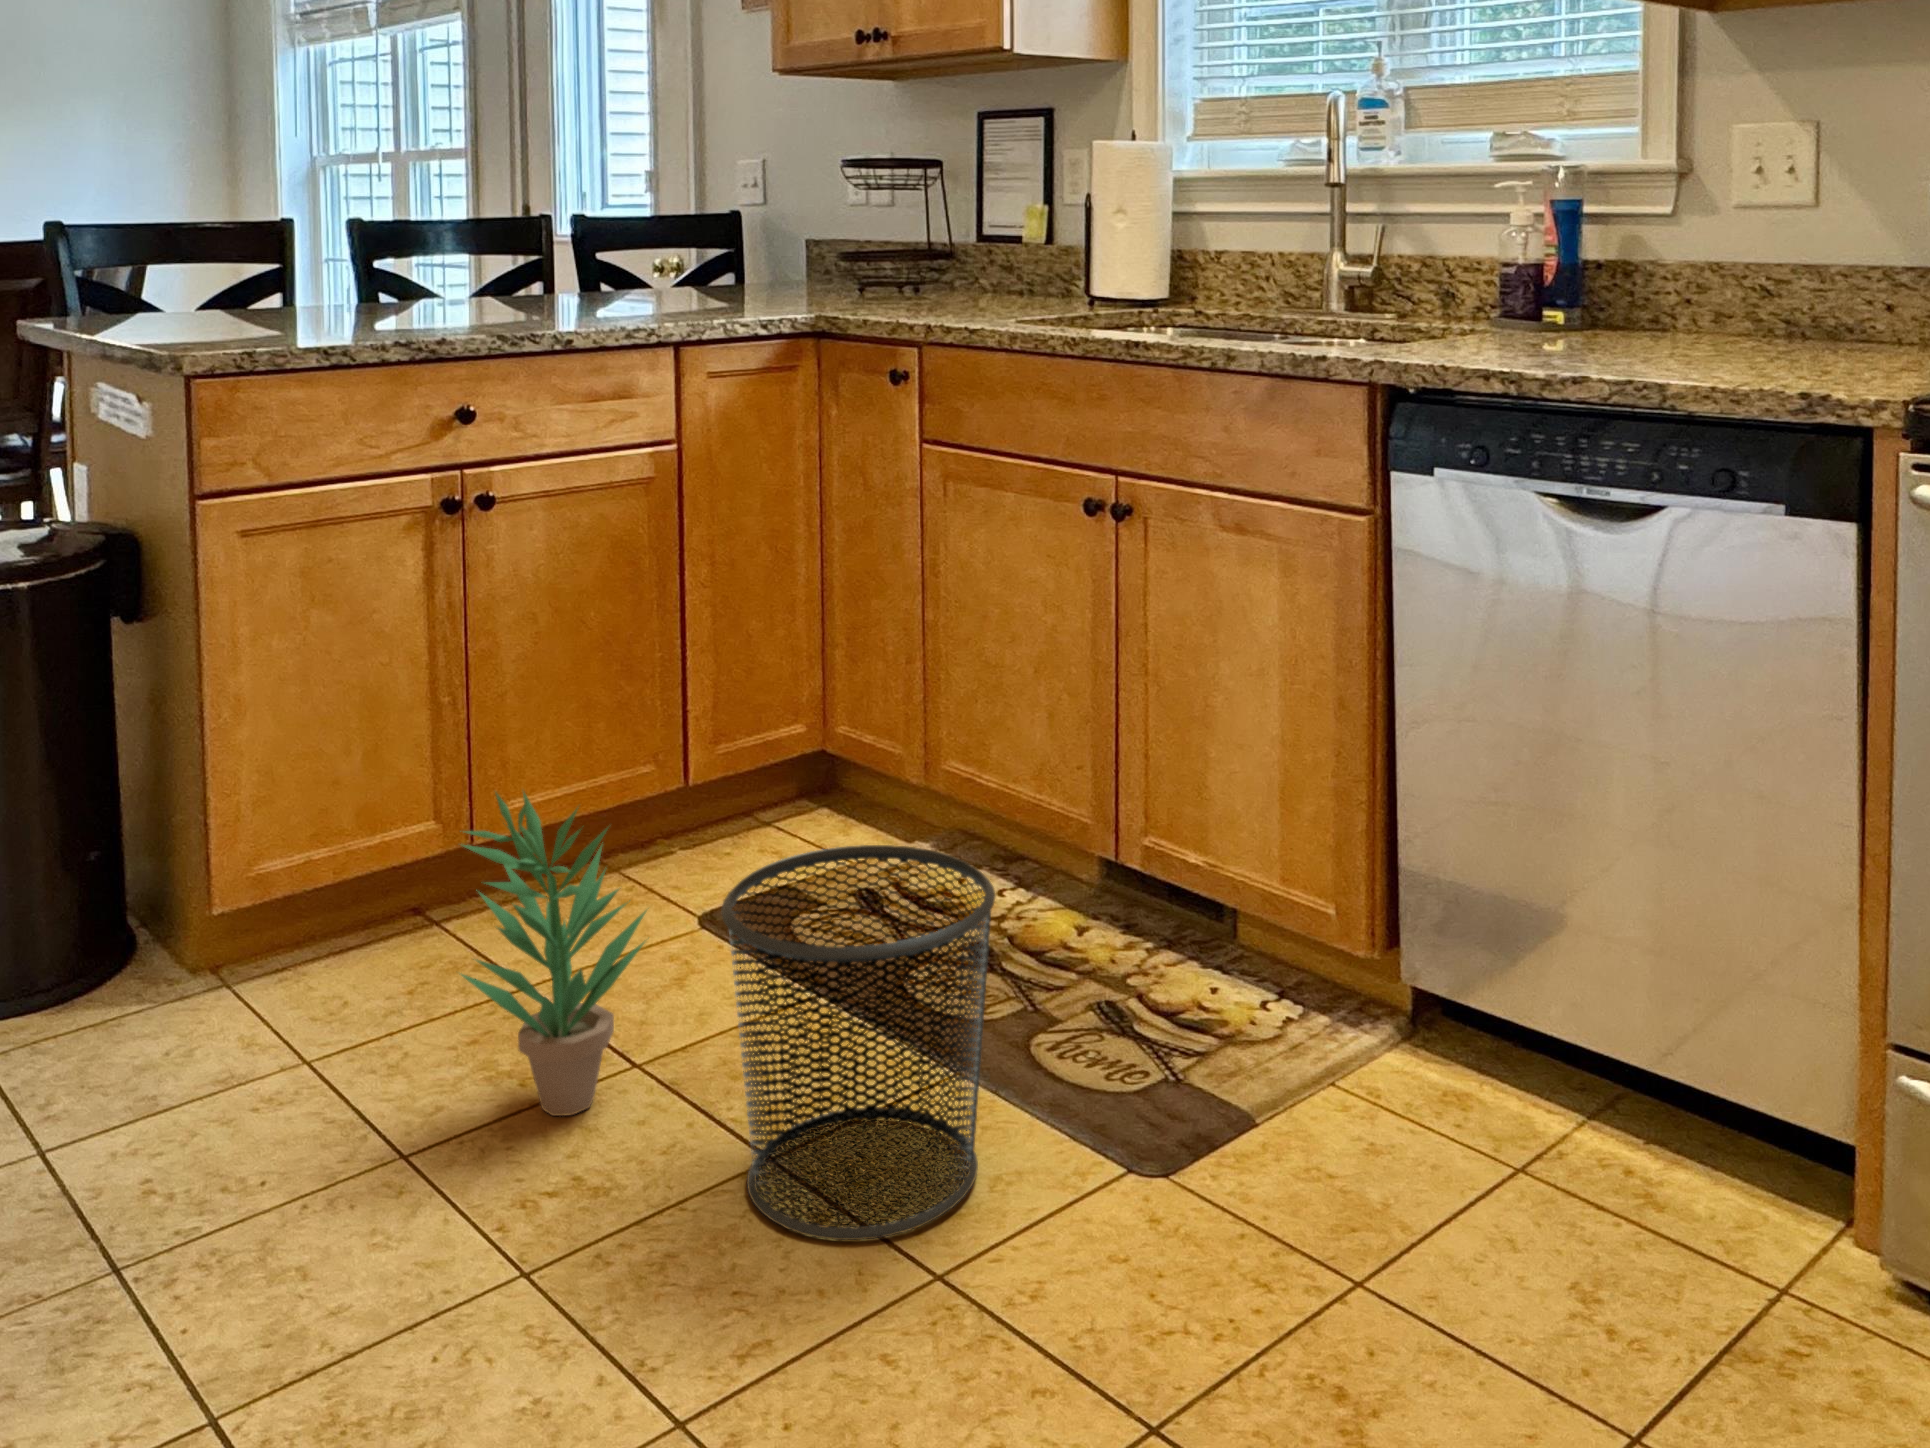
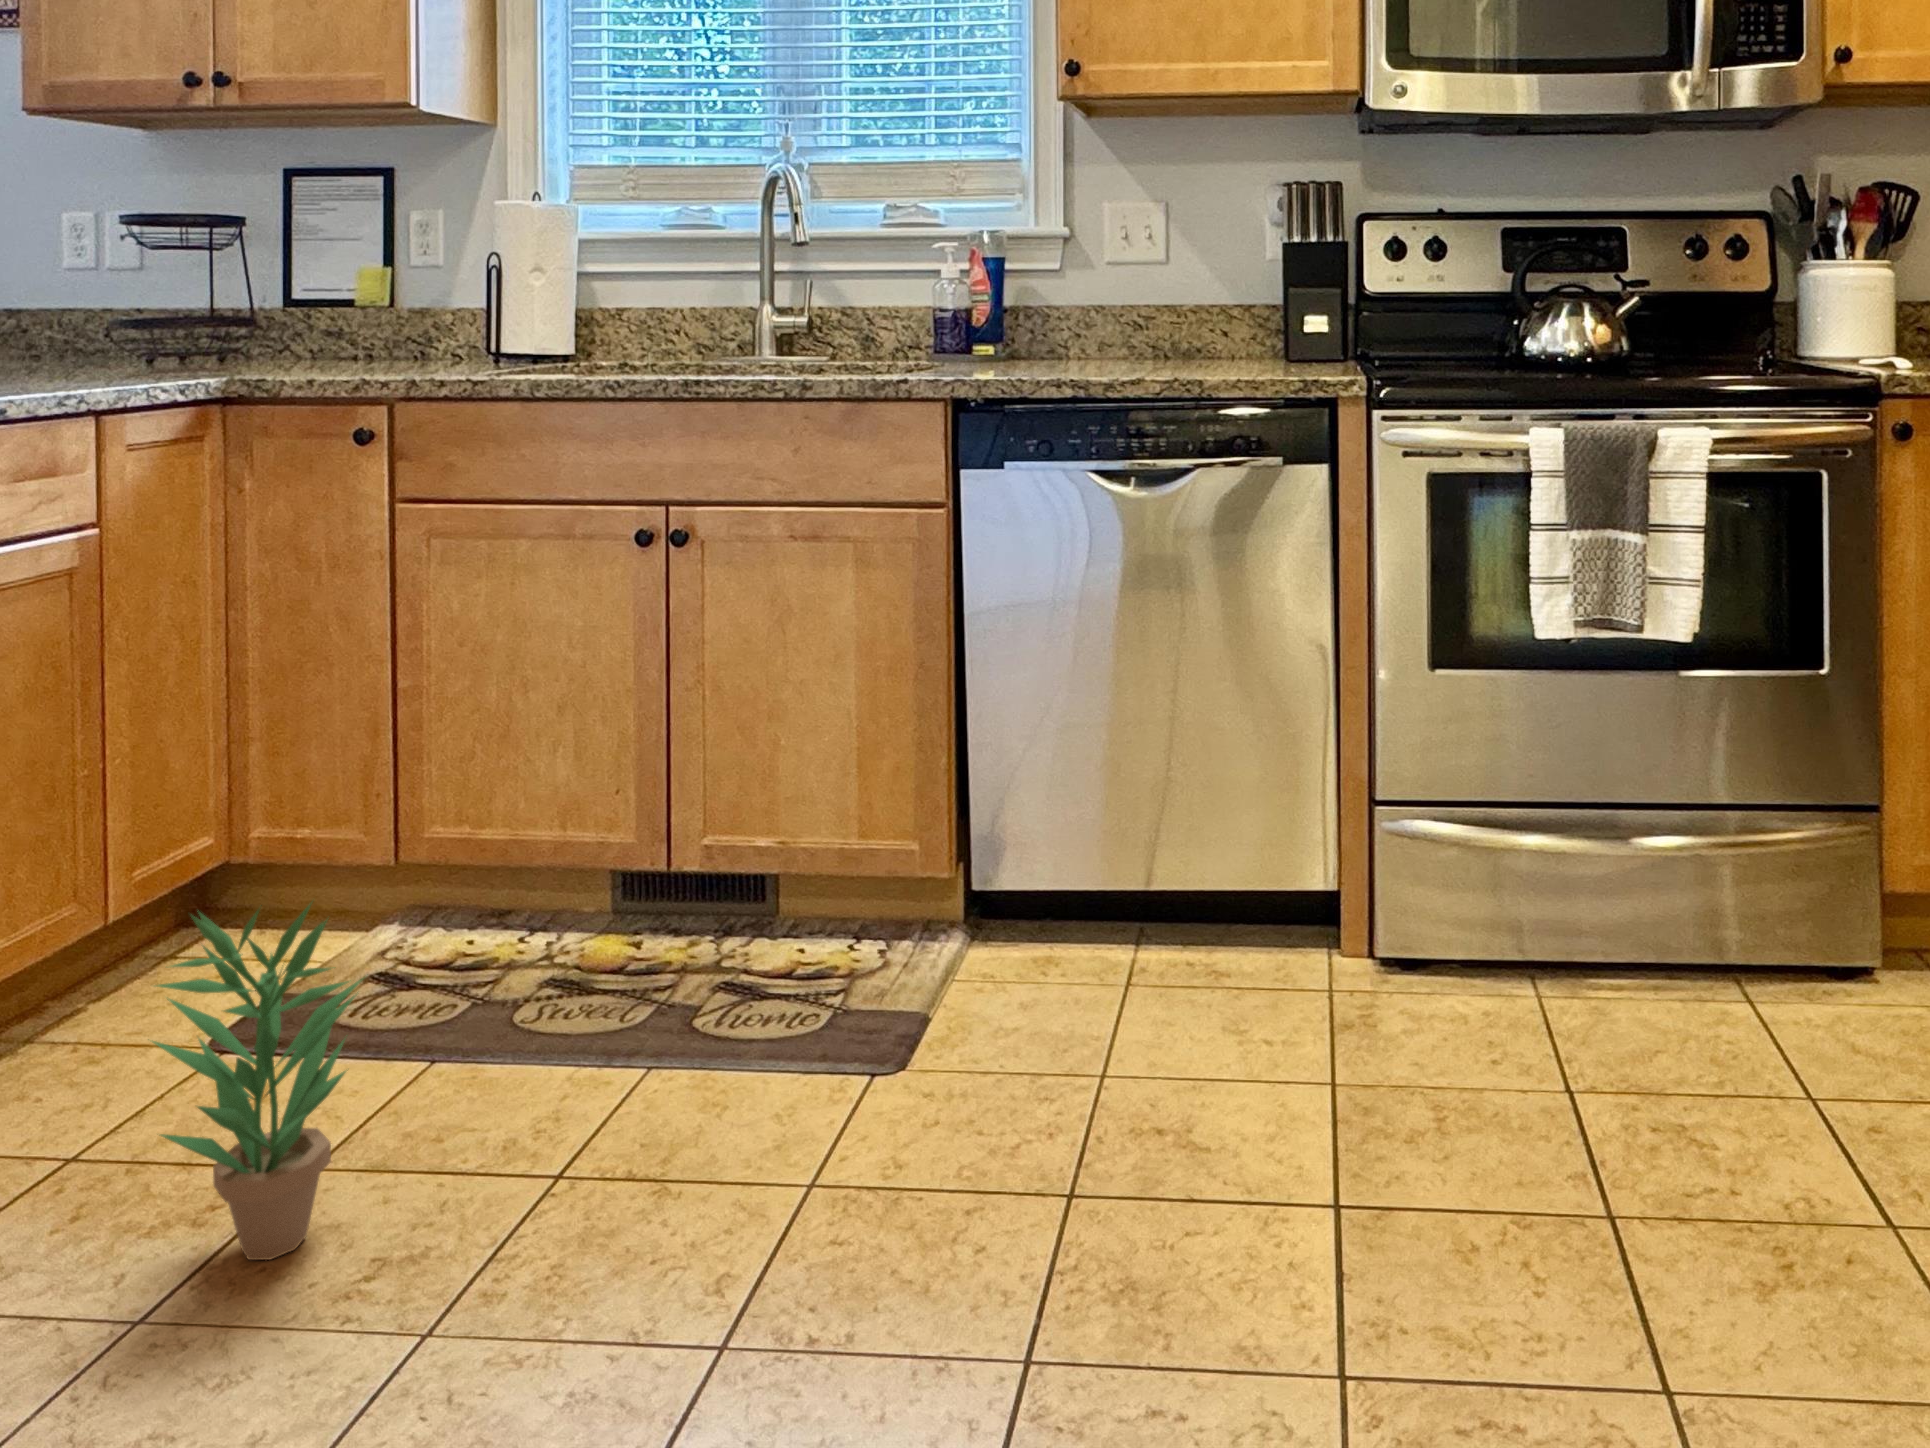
waste bin: present [721,845,995,1240] -> none [521,853,790,1231]

